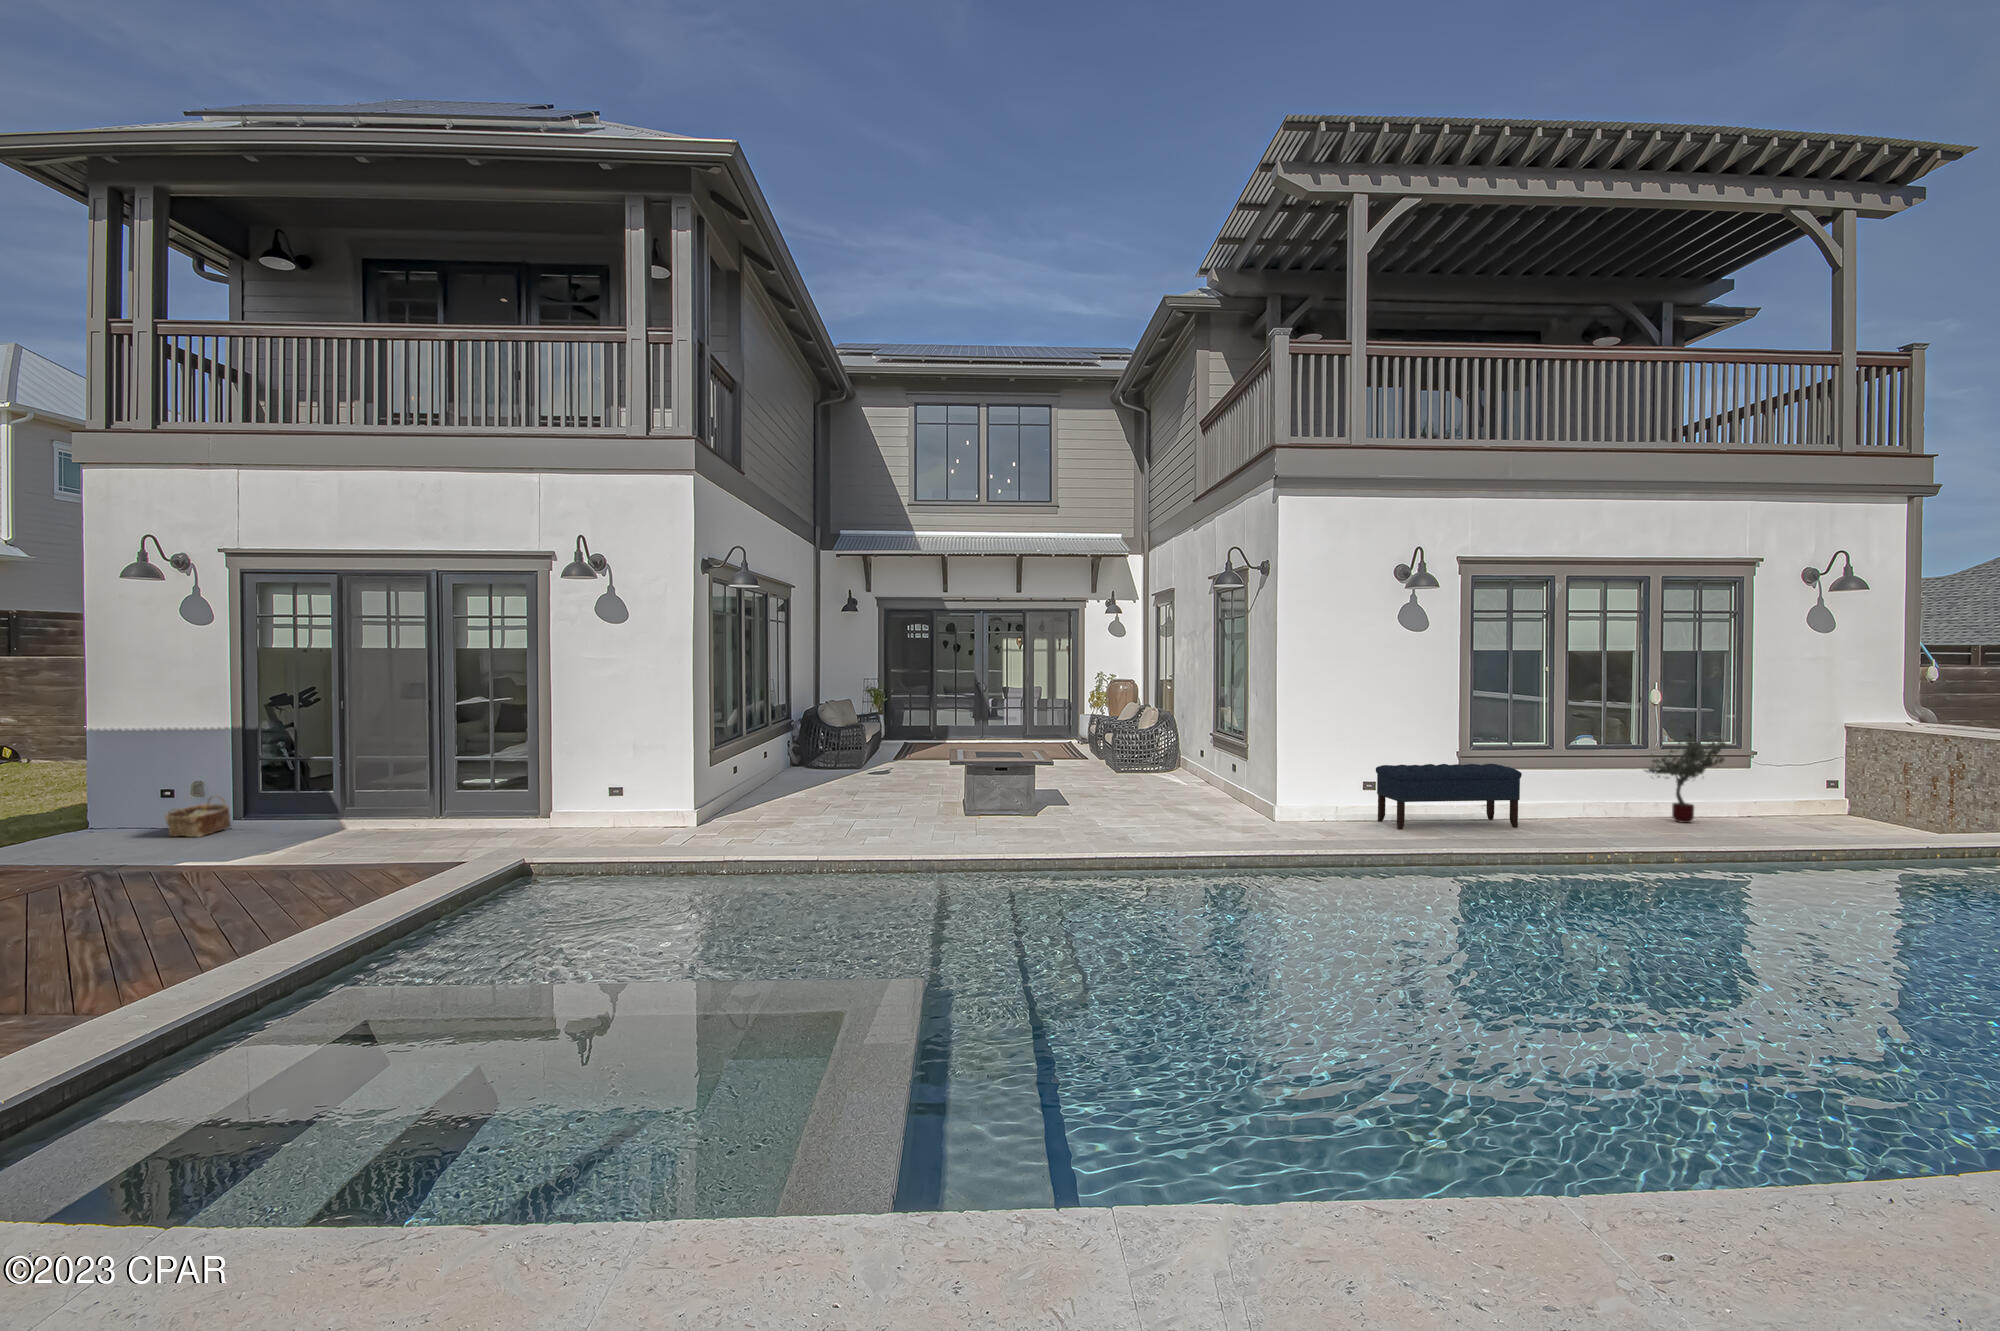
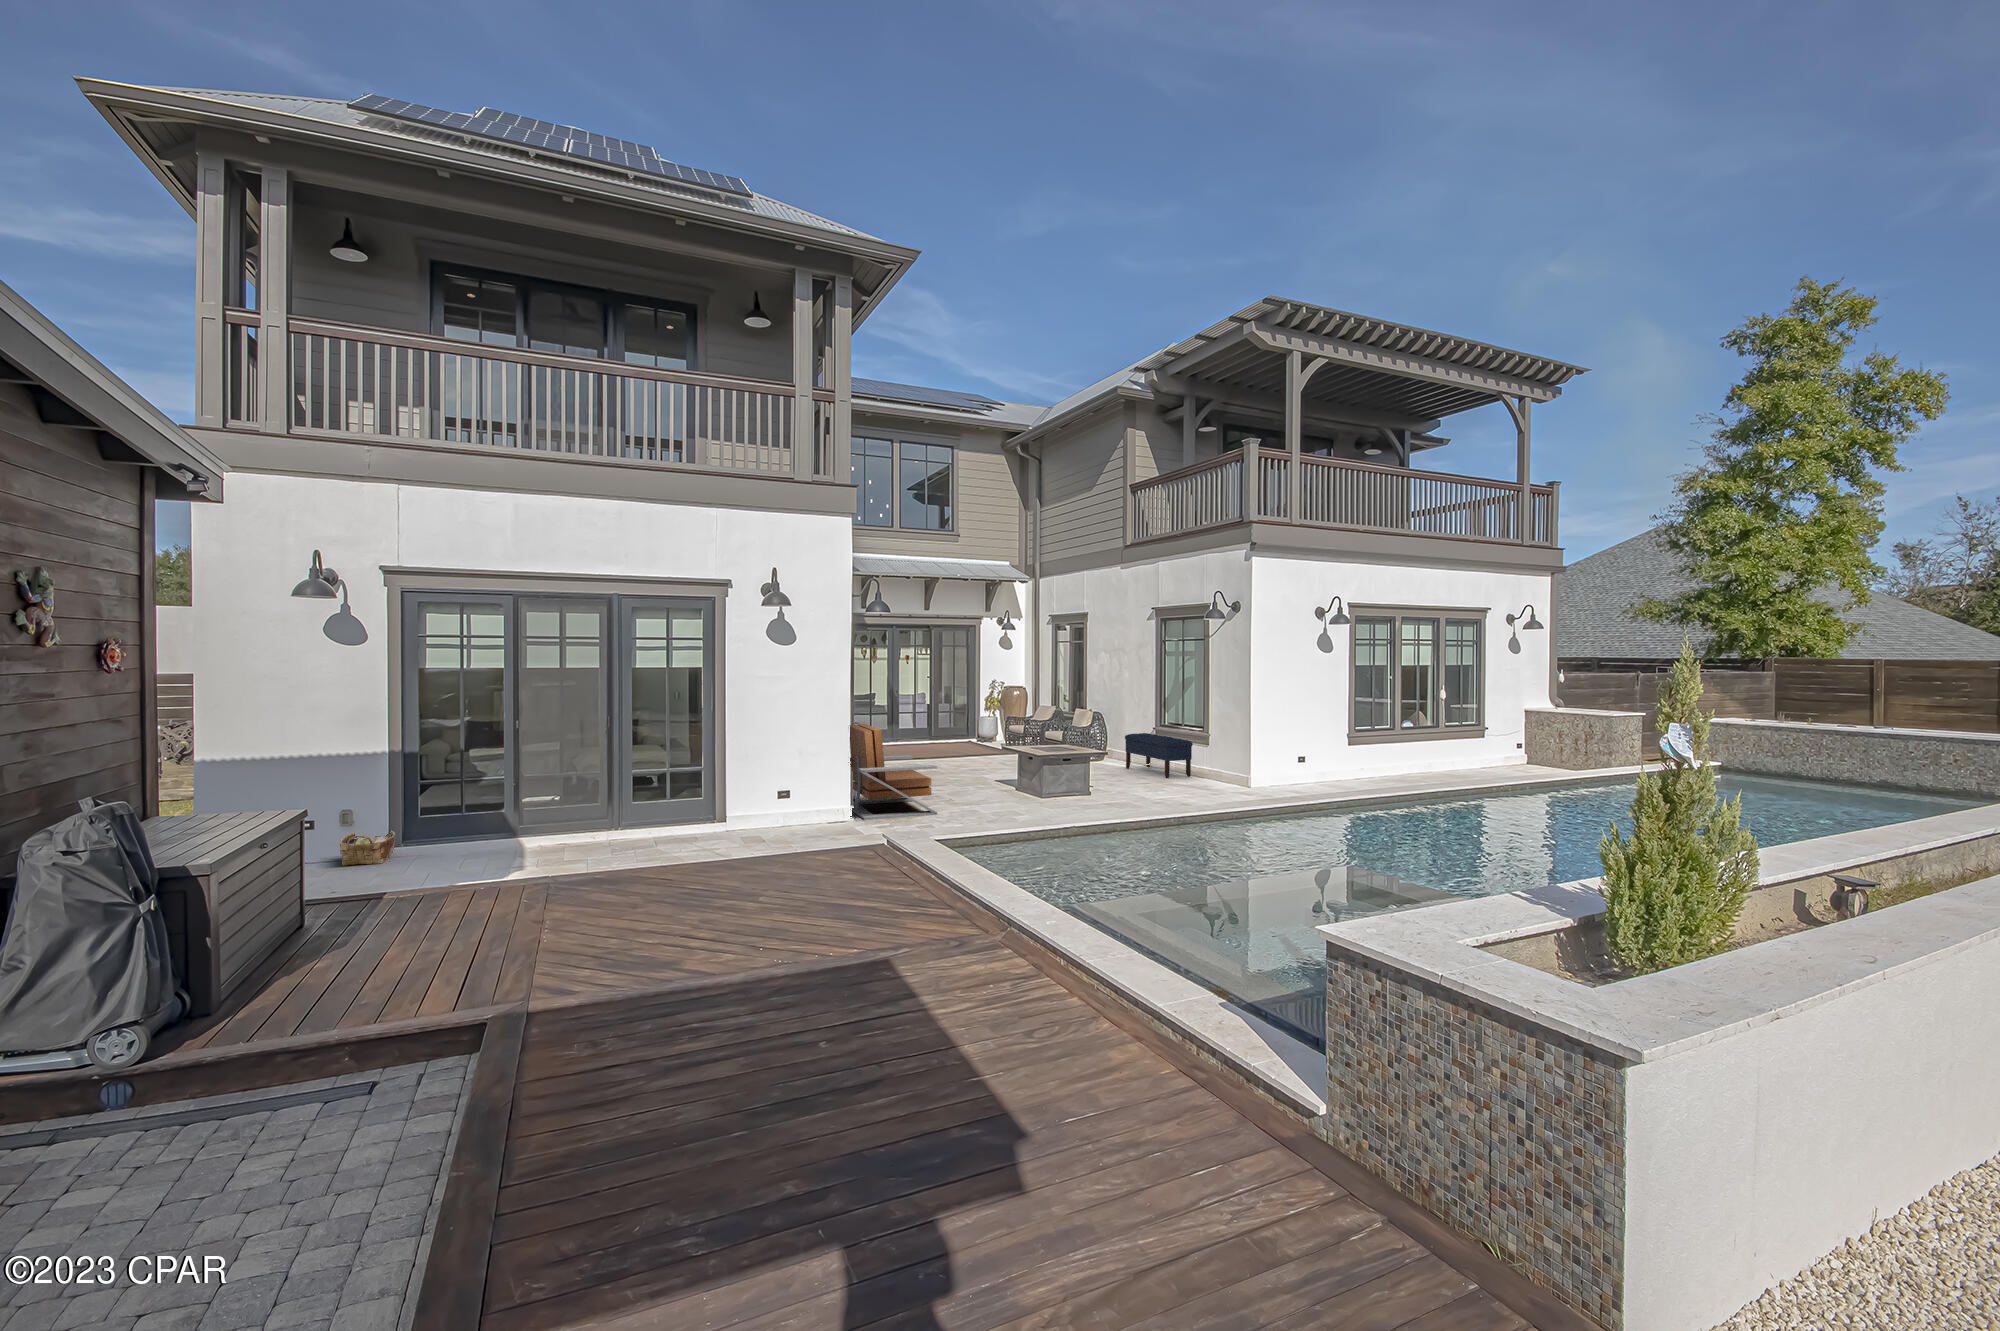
lounge chair: none [705,716,820,829] -> present [848,724,937,820]
potted tree: present [1646,728,1726,823] -> none [1442,713,1485,773]
bench: present [1376,764,1522,830] -> present [1125,733,1193,778]

